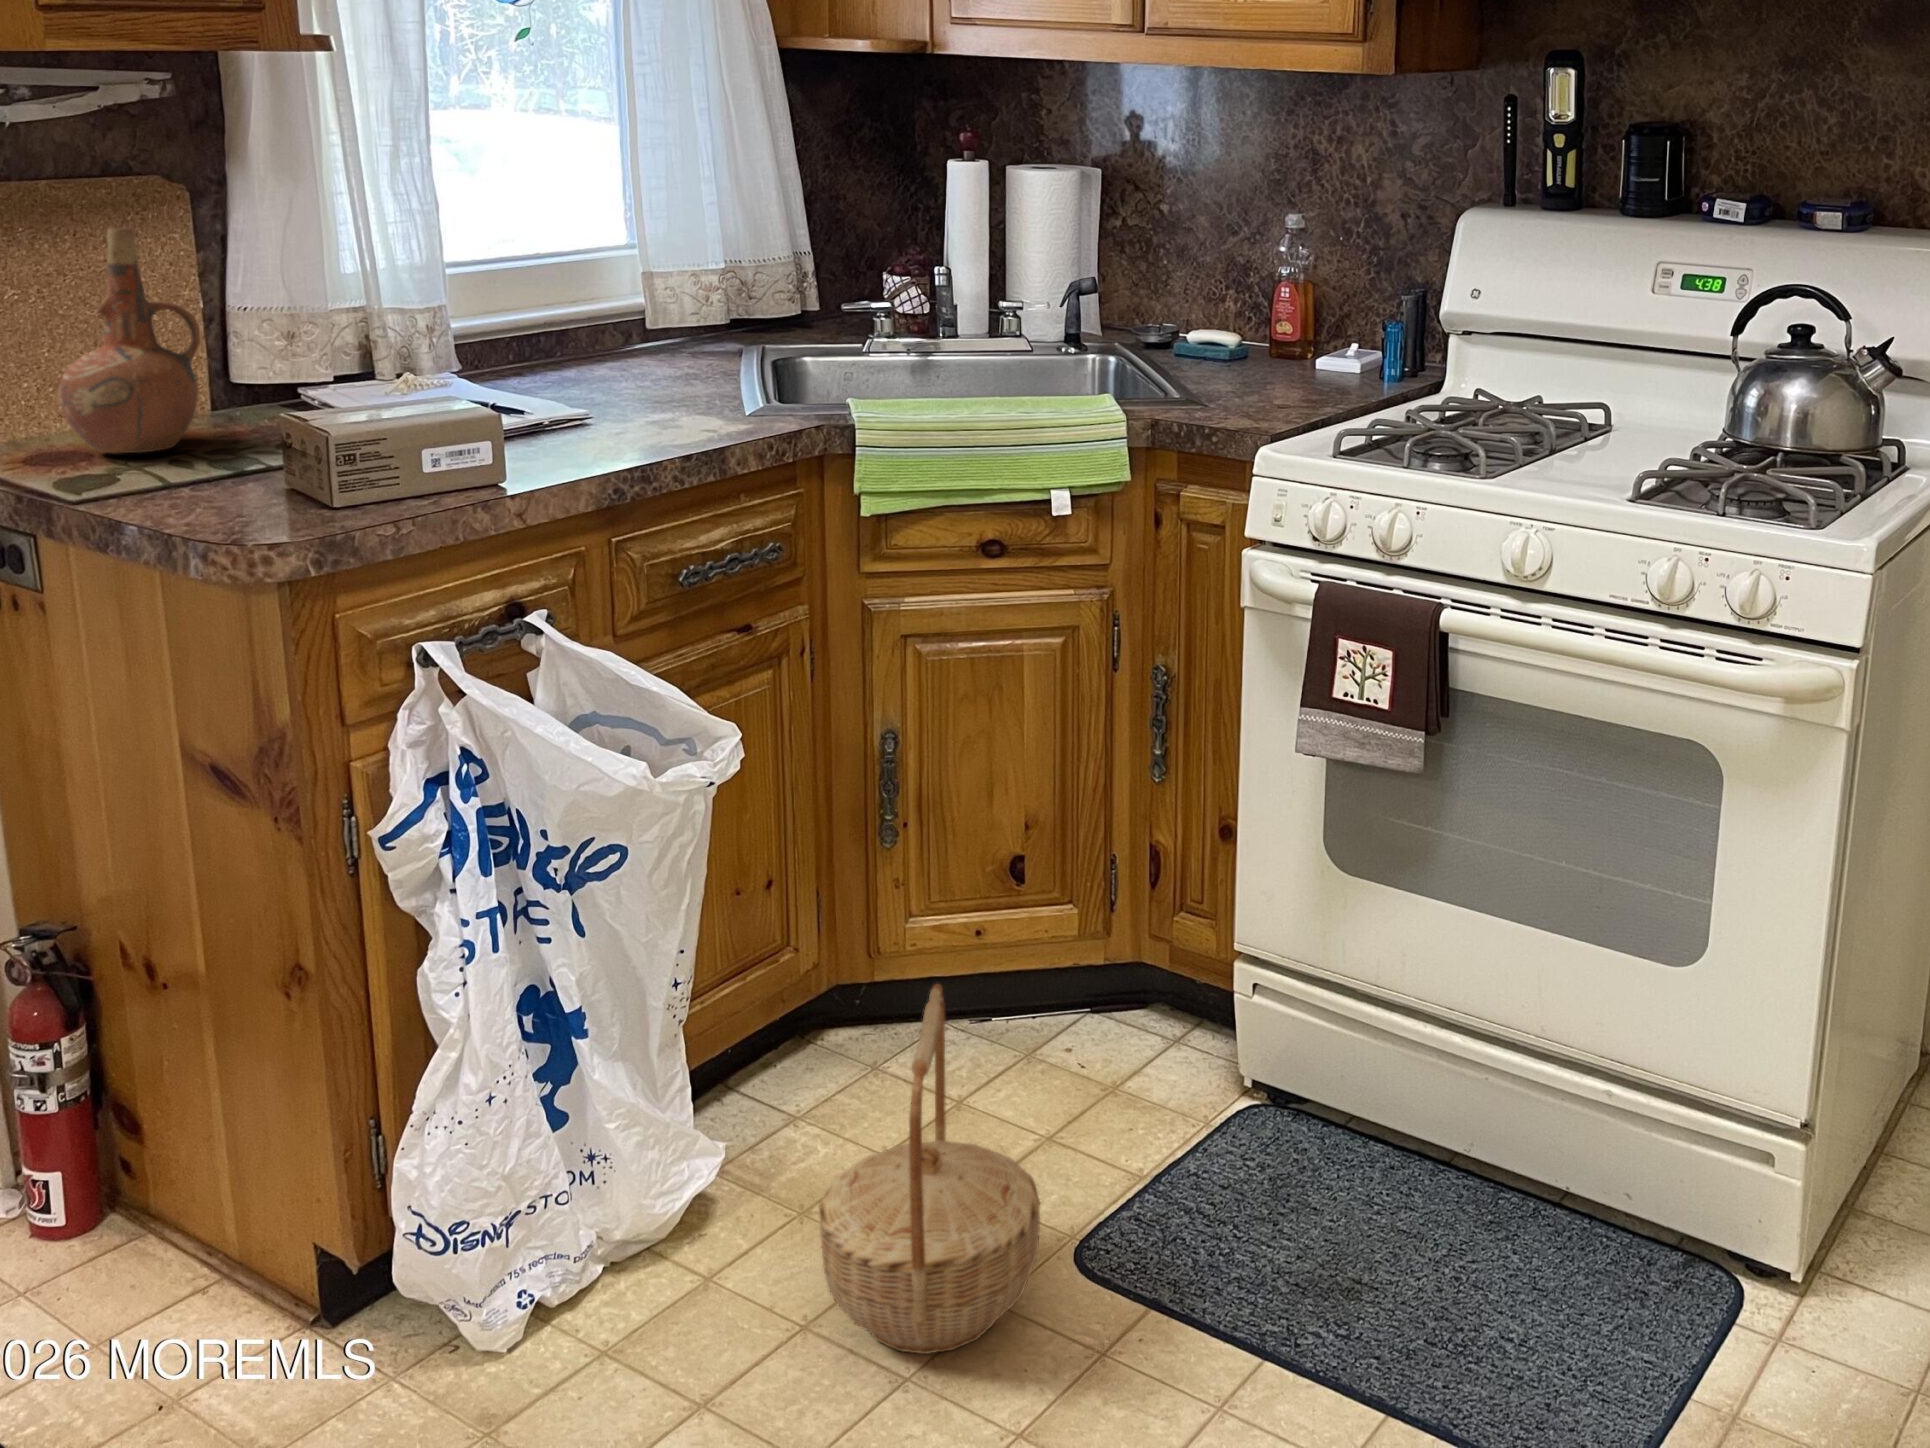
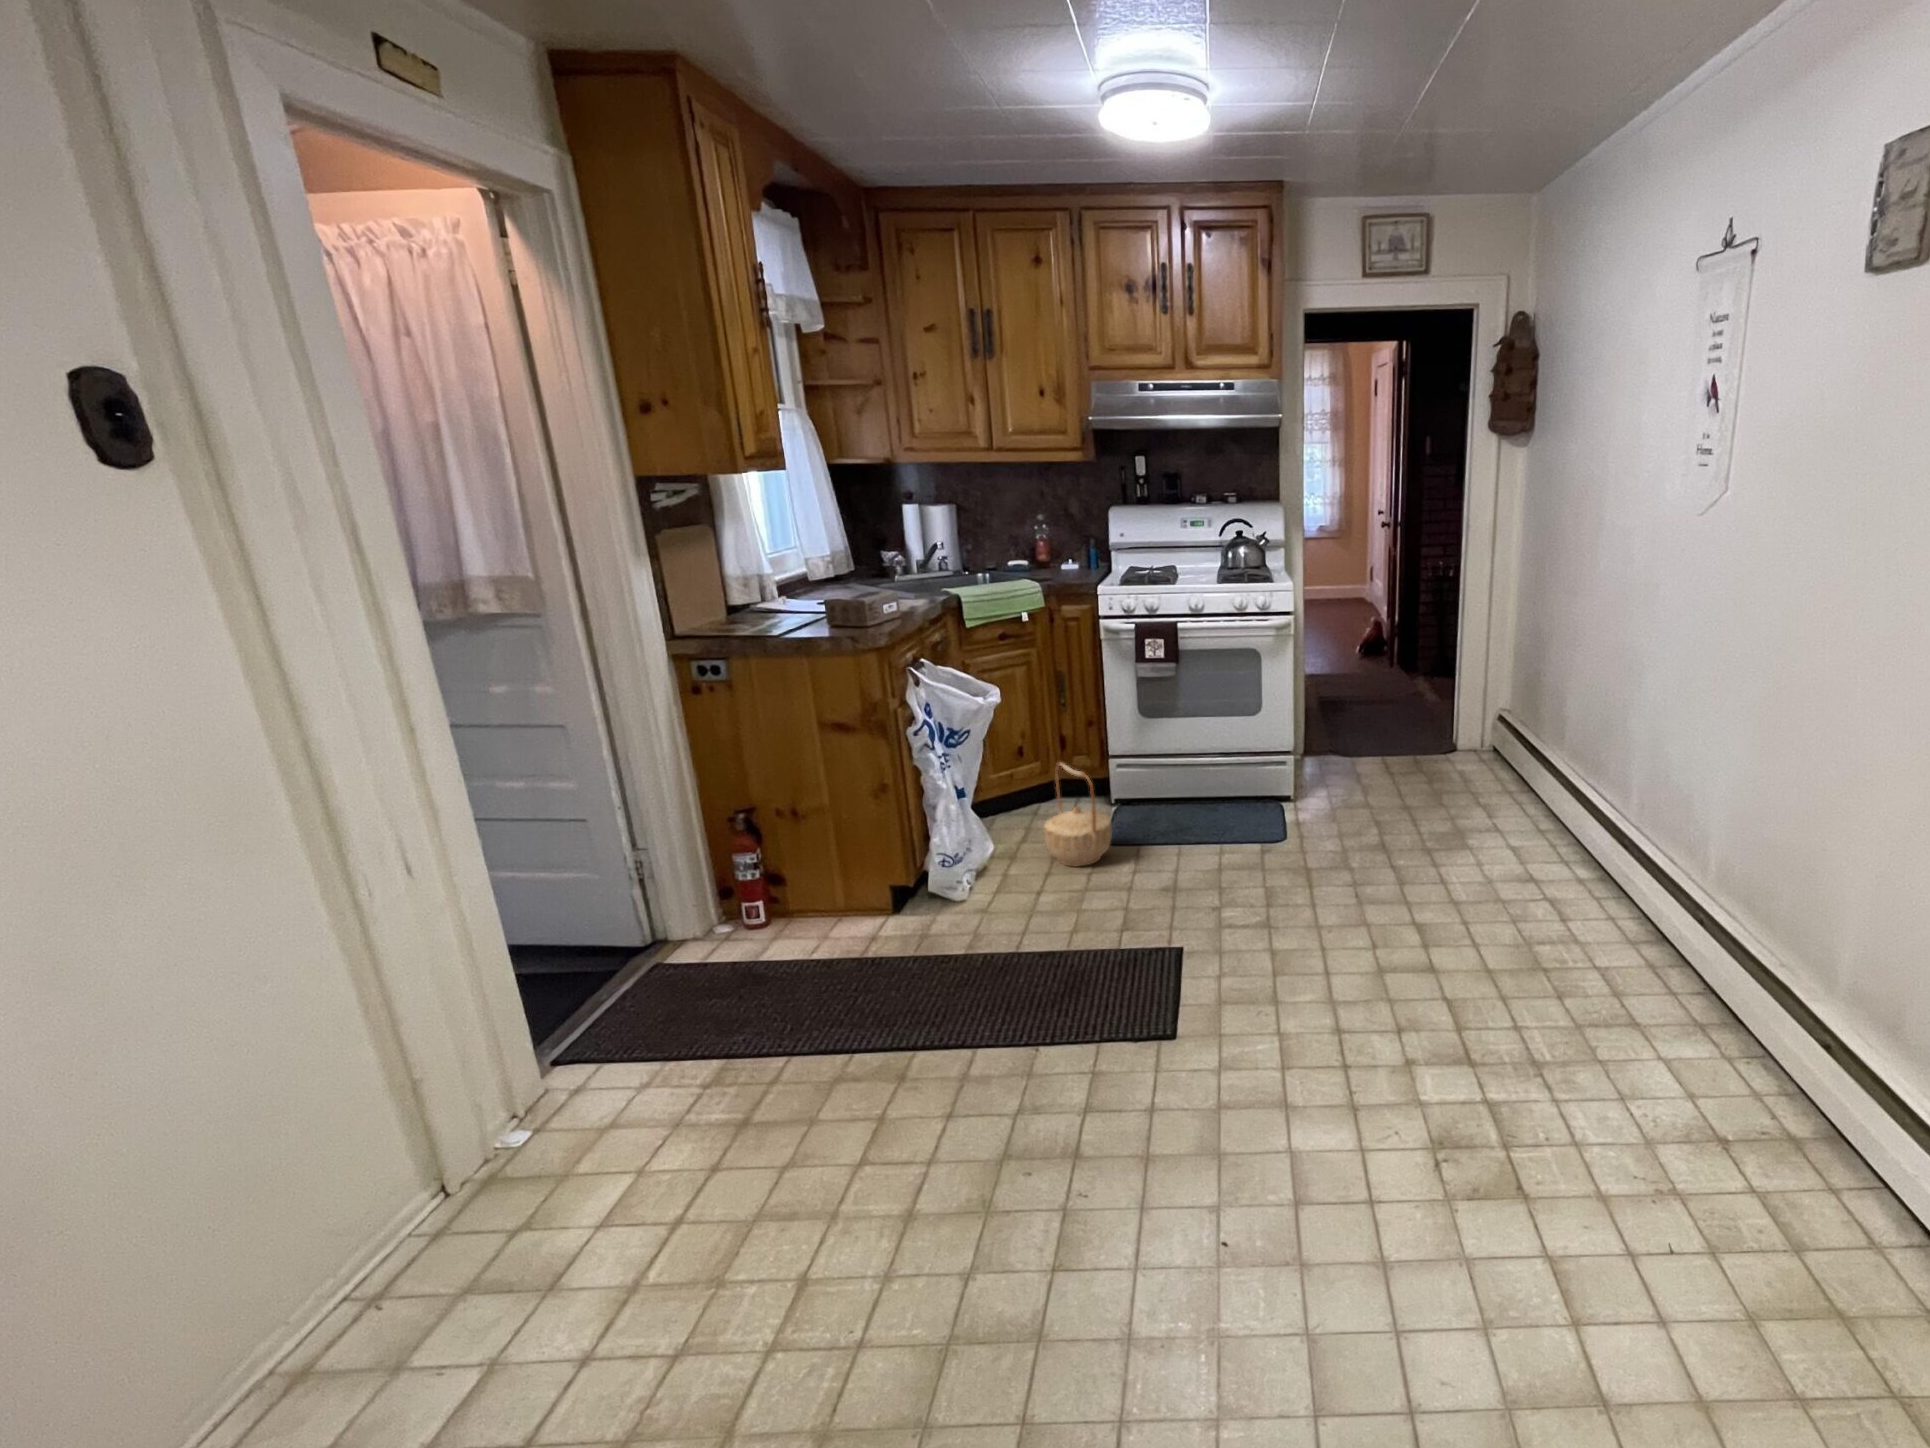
ceramic pitcher: present [58,228,200,453] -> none [719,546,770,630]

